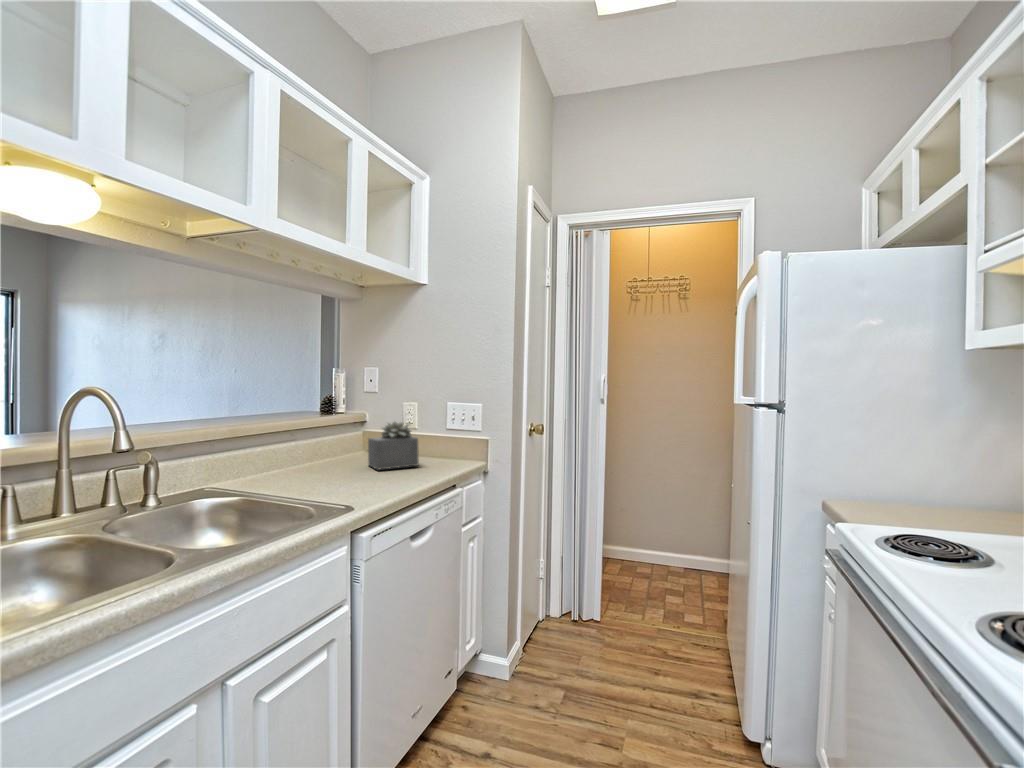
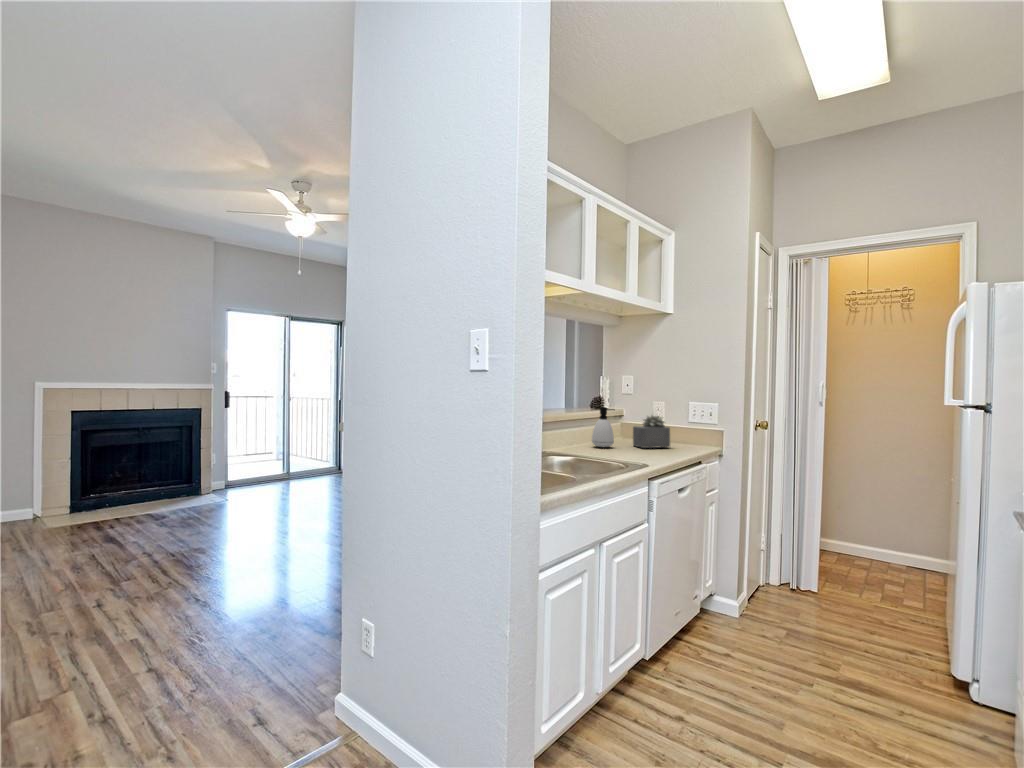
soap dispenser: none [301,412,336,472] -> present [592,407,615,447]

